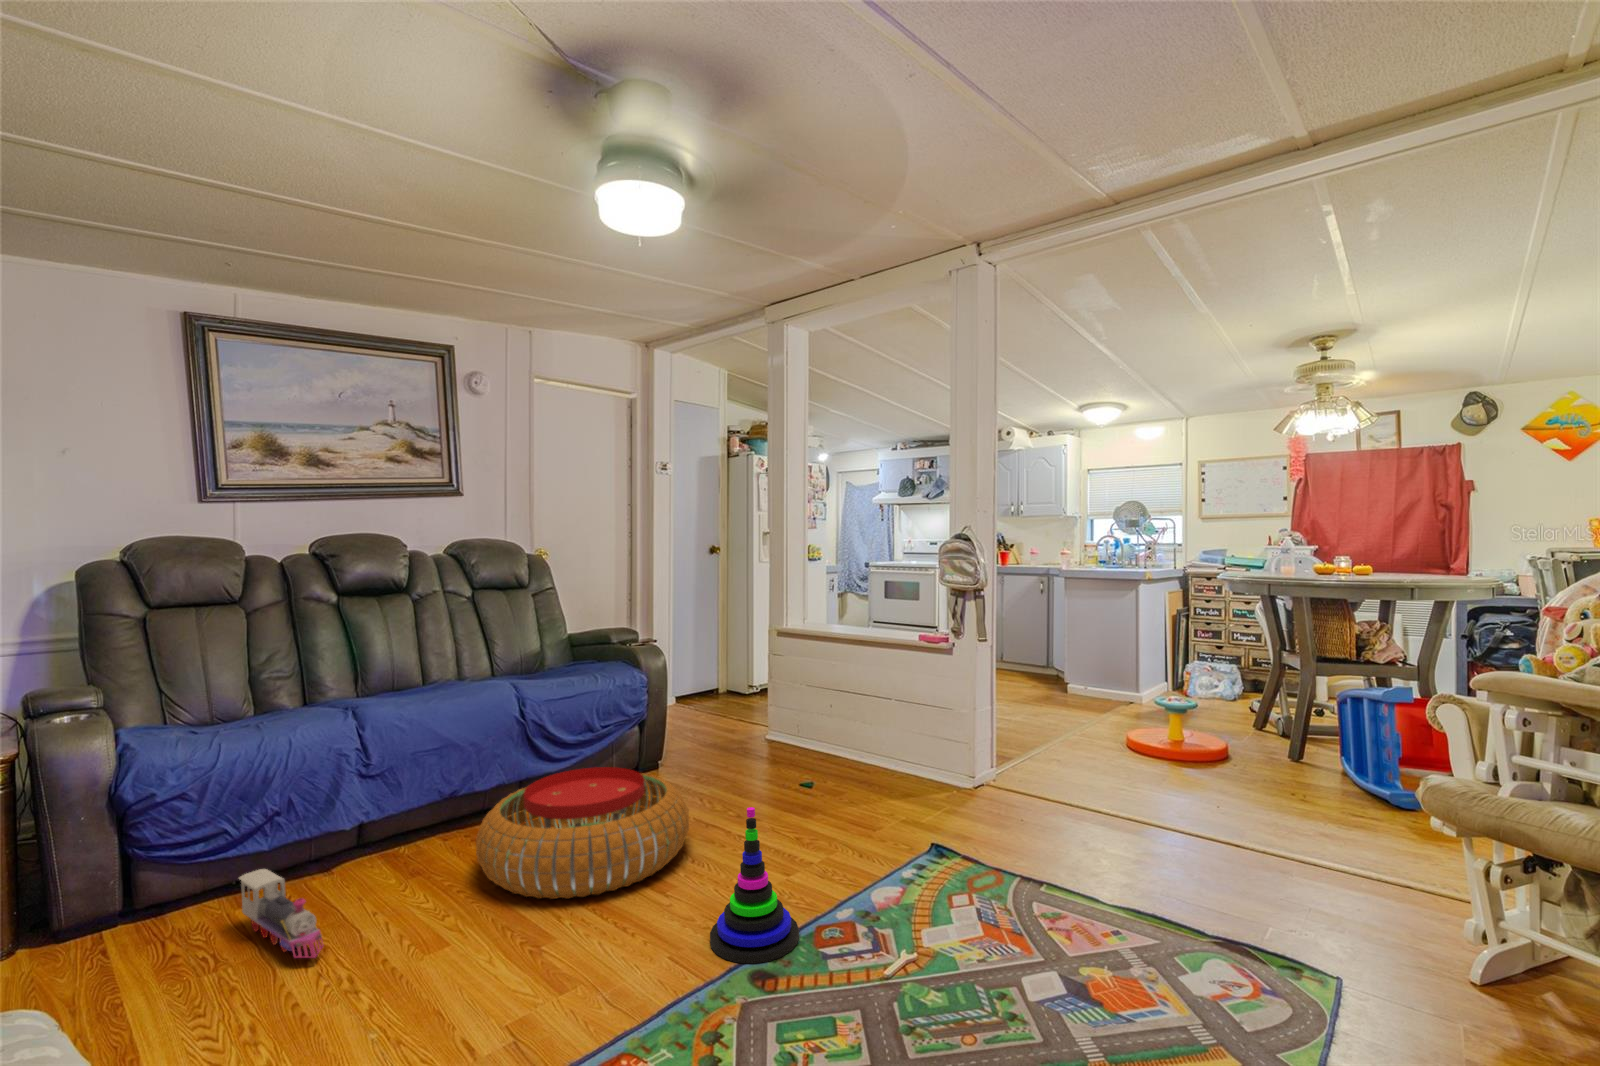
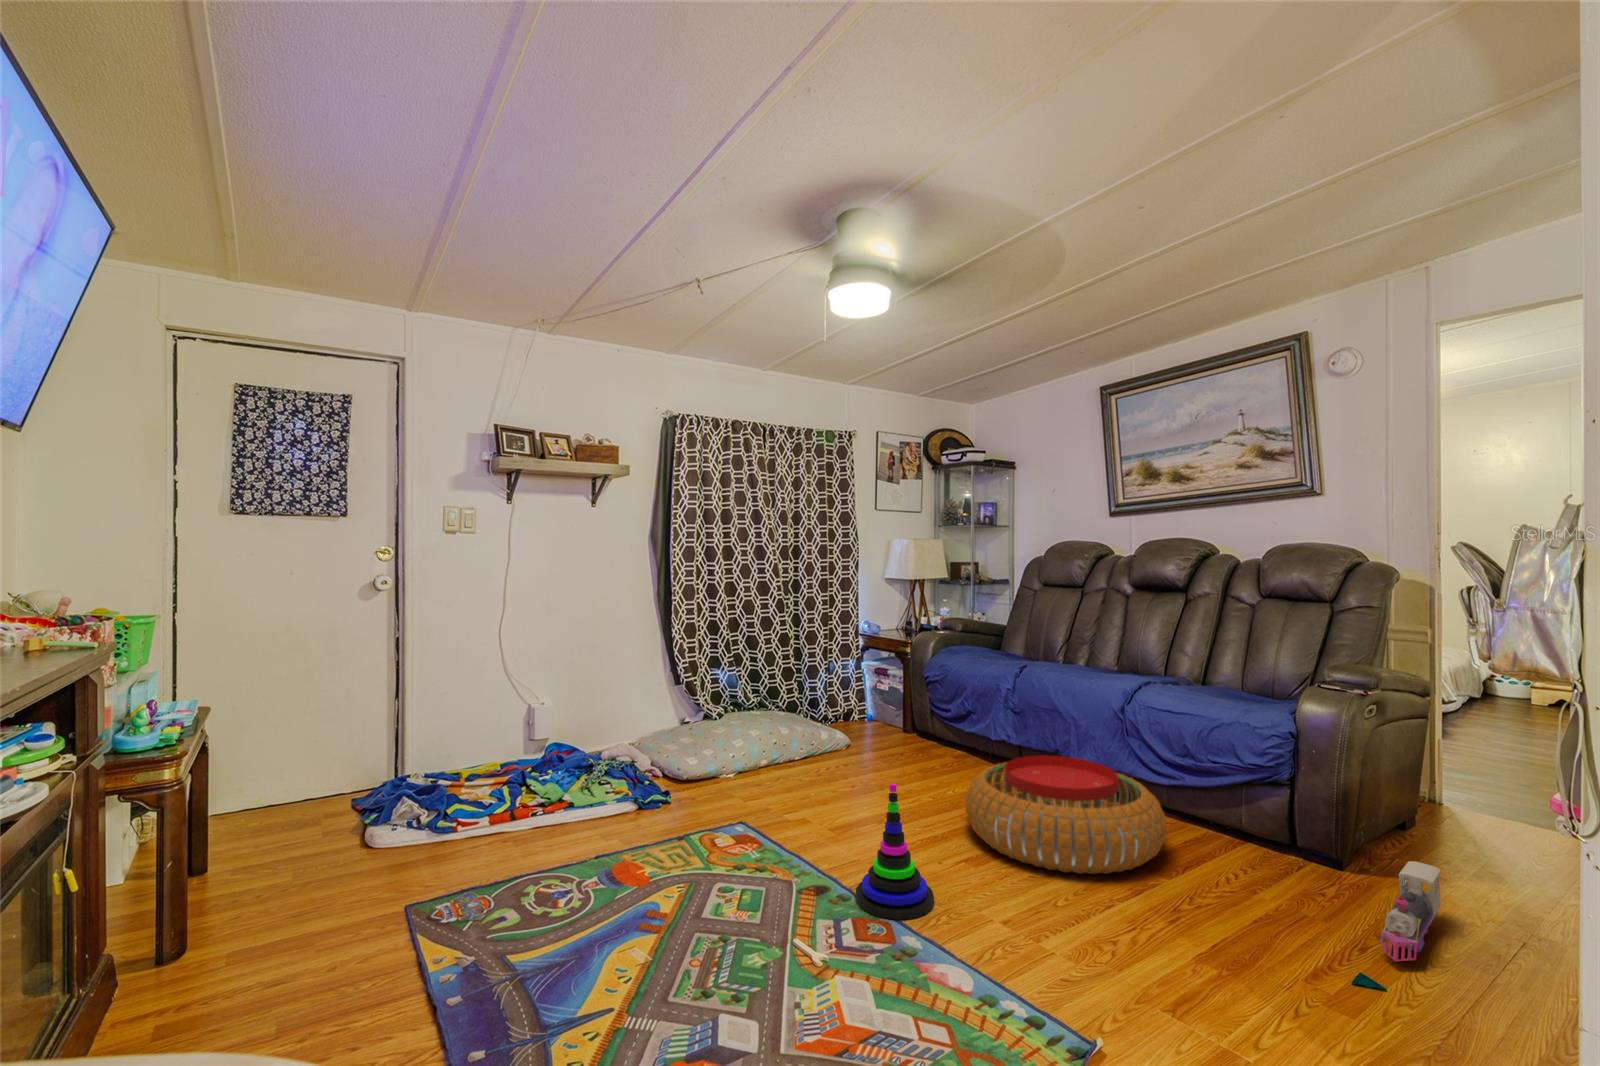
toy train: present [239,869,323,958] -> present [1380,861,1441,961]

